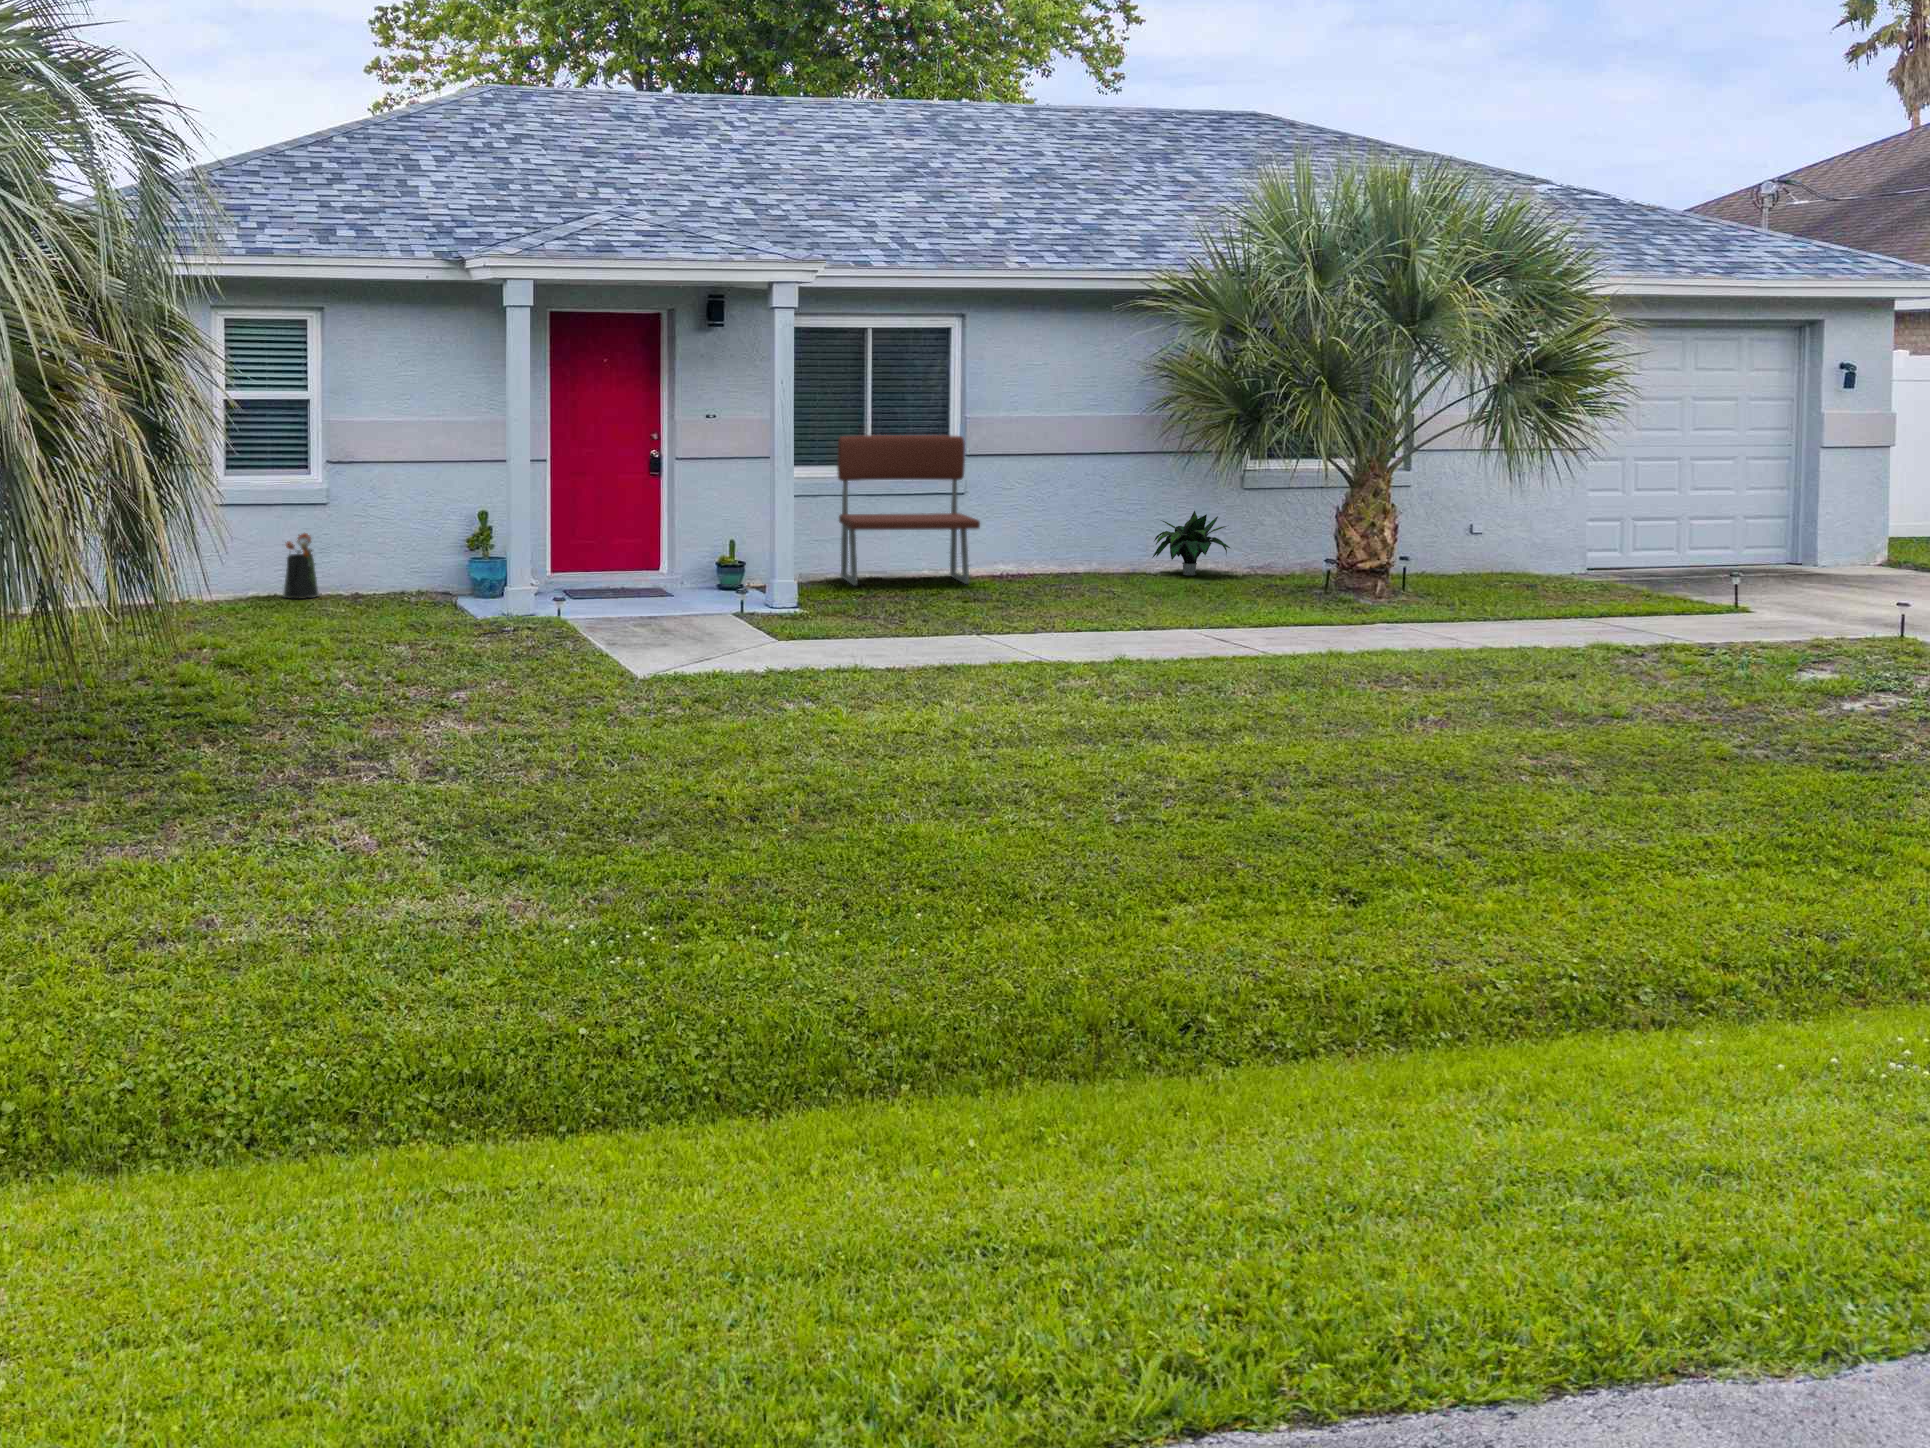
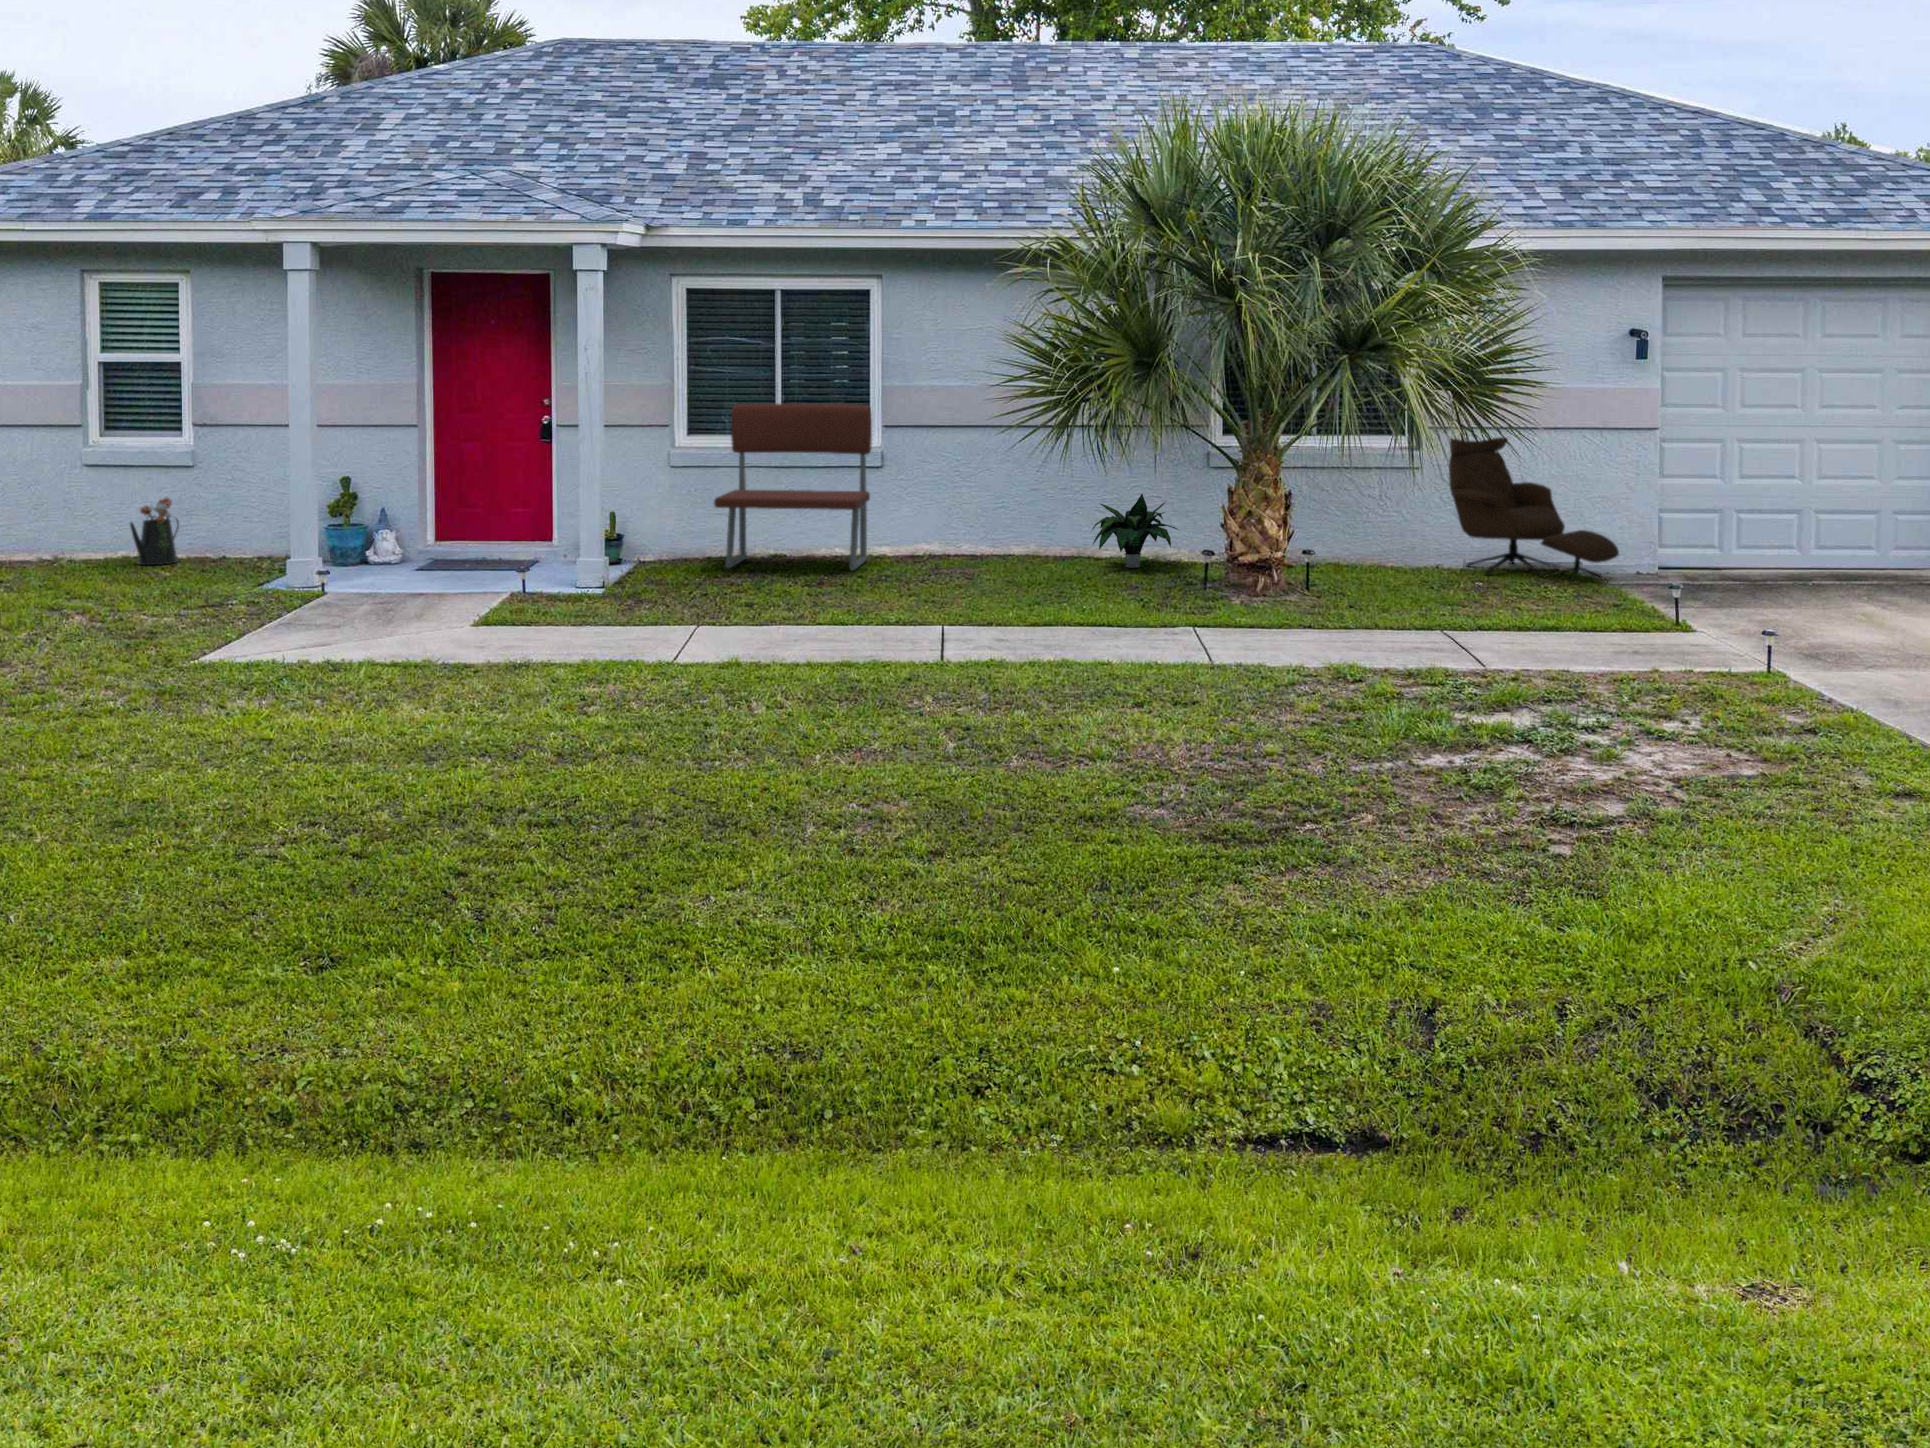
lounge chair: none [1438,446,1586,577] -> present [1449,437,1619,583]

